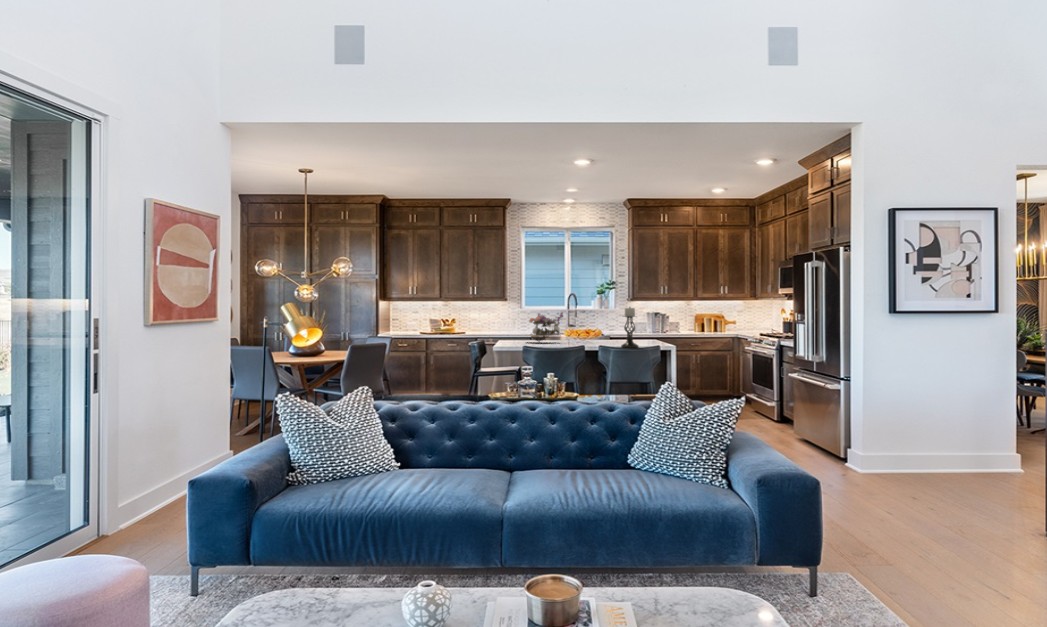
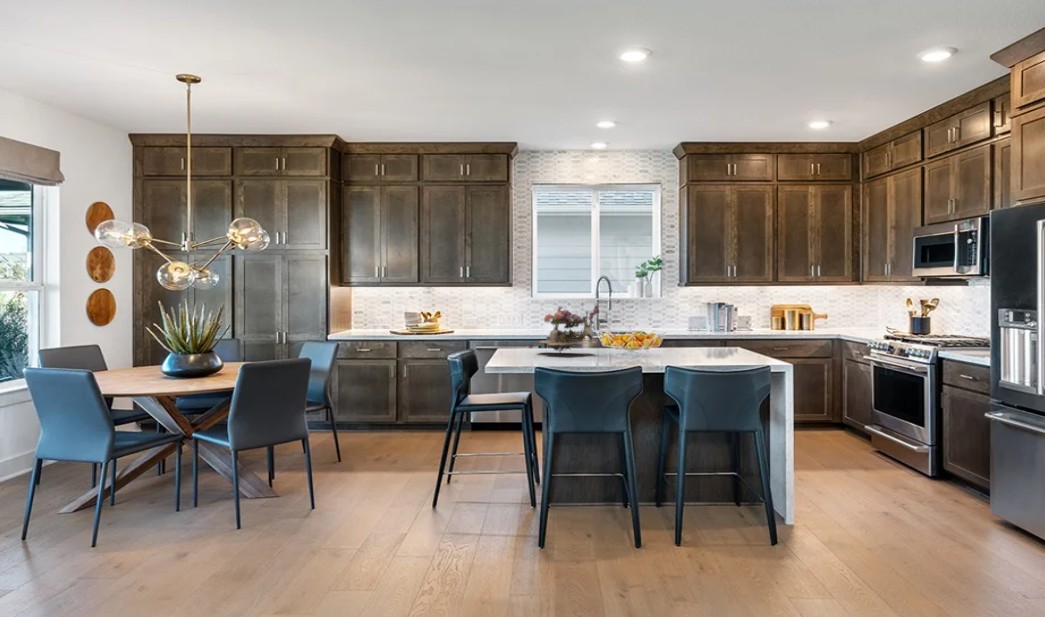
candle holder: present [621,307,639,348] -> none [709,298,742,372]

